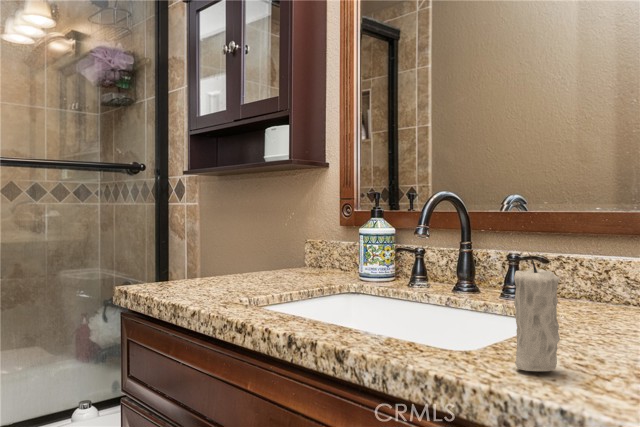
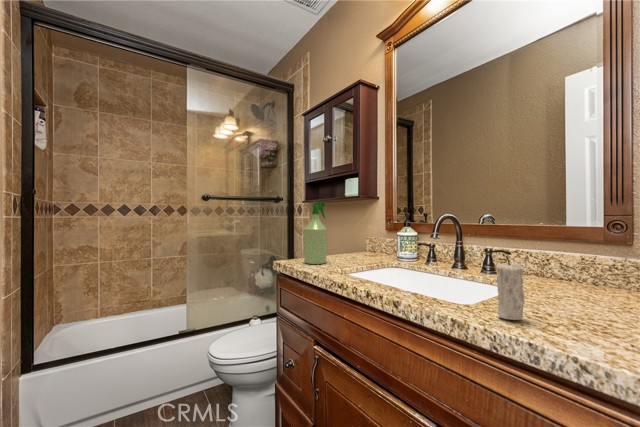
spray bottle: none [177,168,224,290] -> present [304,202,327,264]

